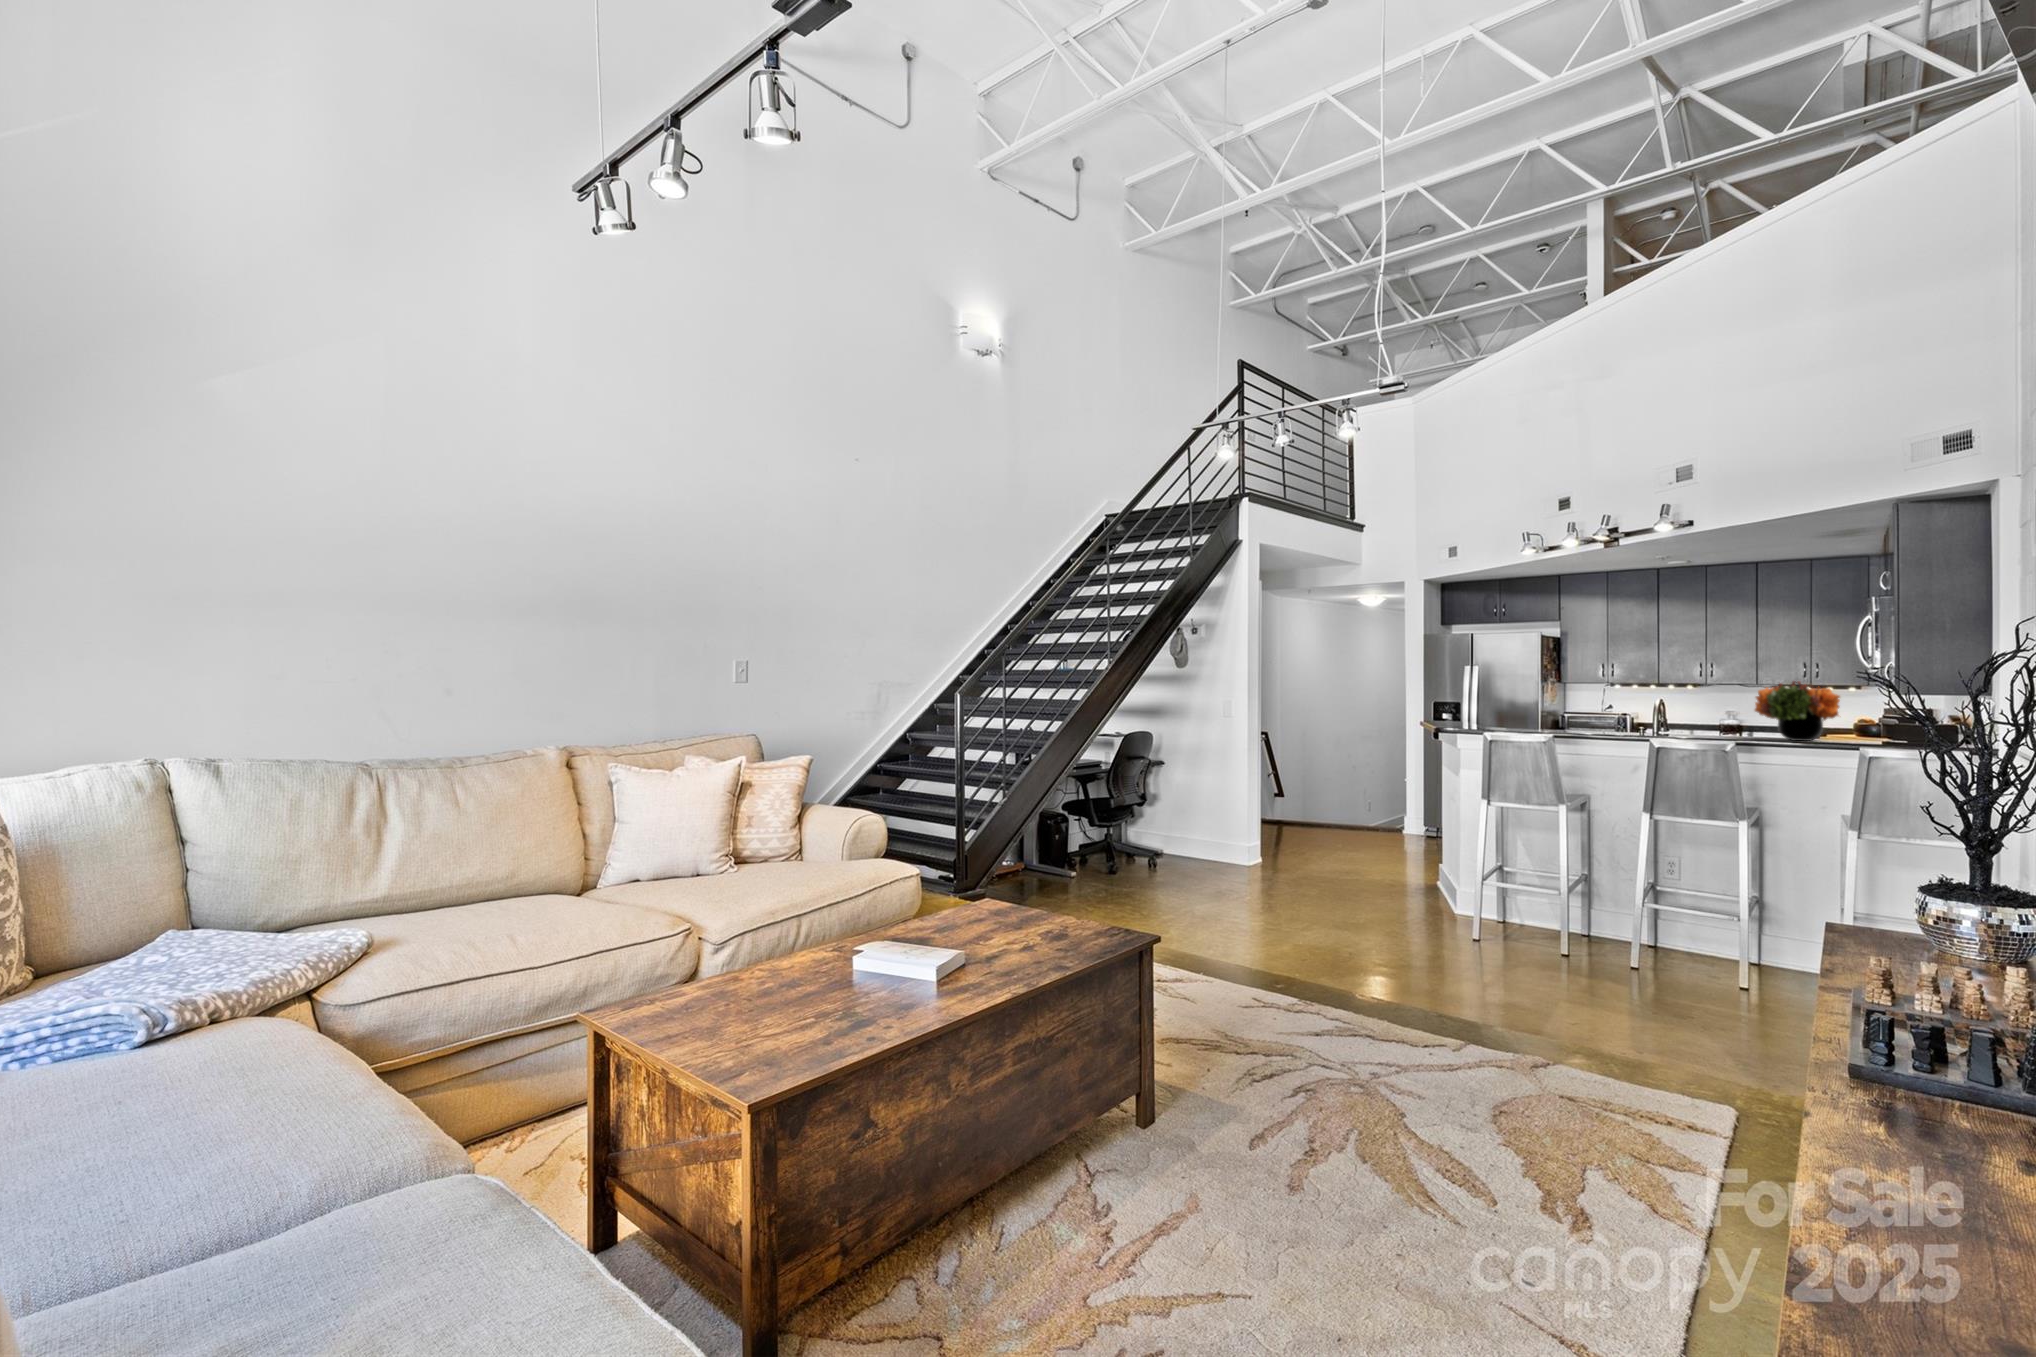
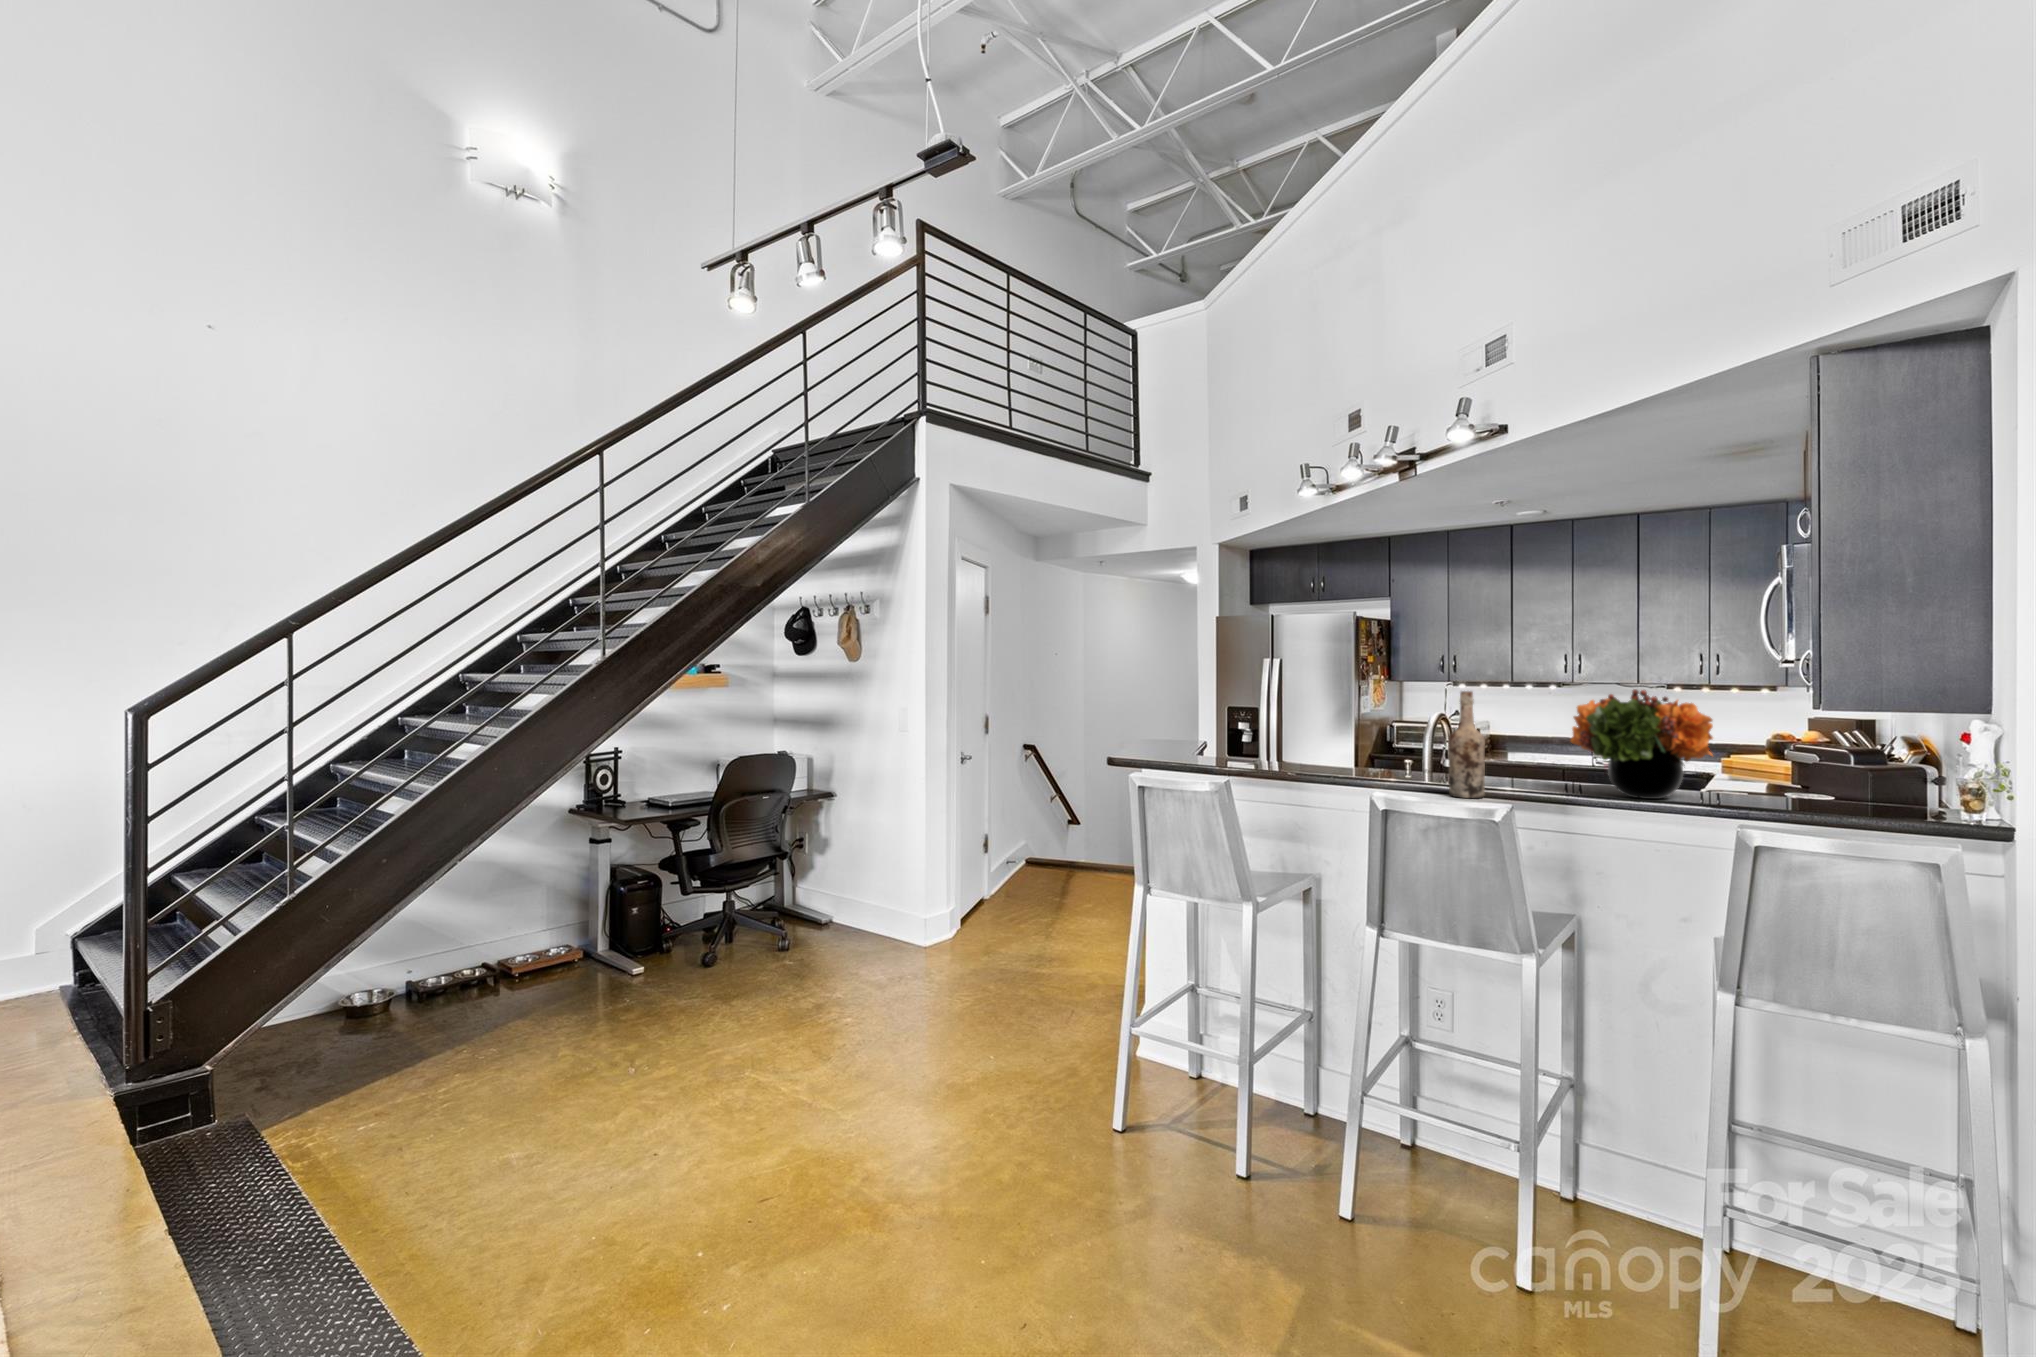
wine bottle: none [1687,682,1709,740] -> present [1448,691,1485,798]

